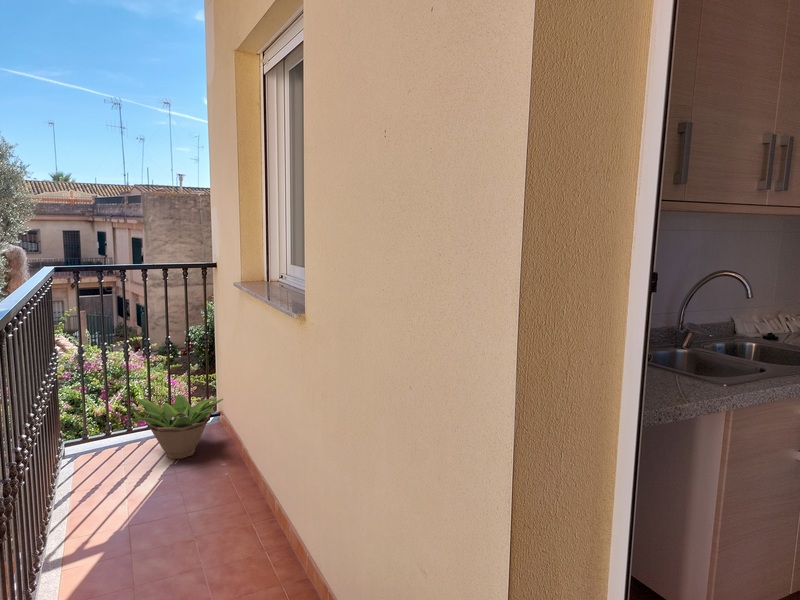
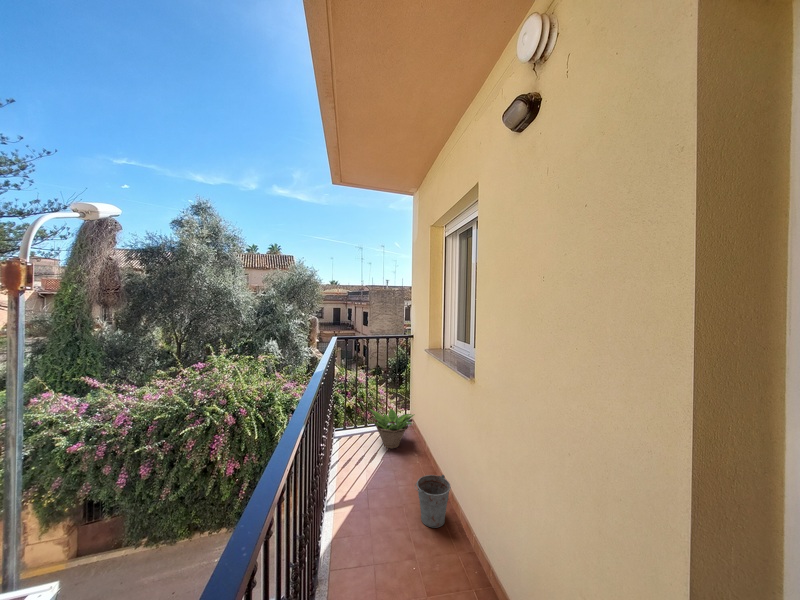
bucket: none [213,476,274,554] -> present [416,475,451,528]

